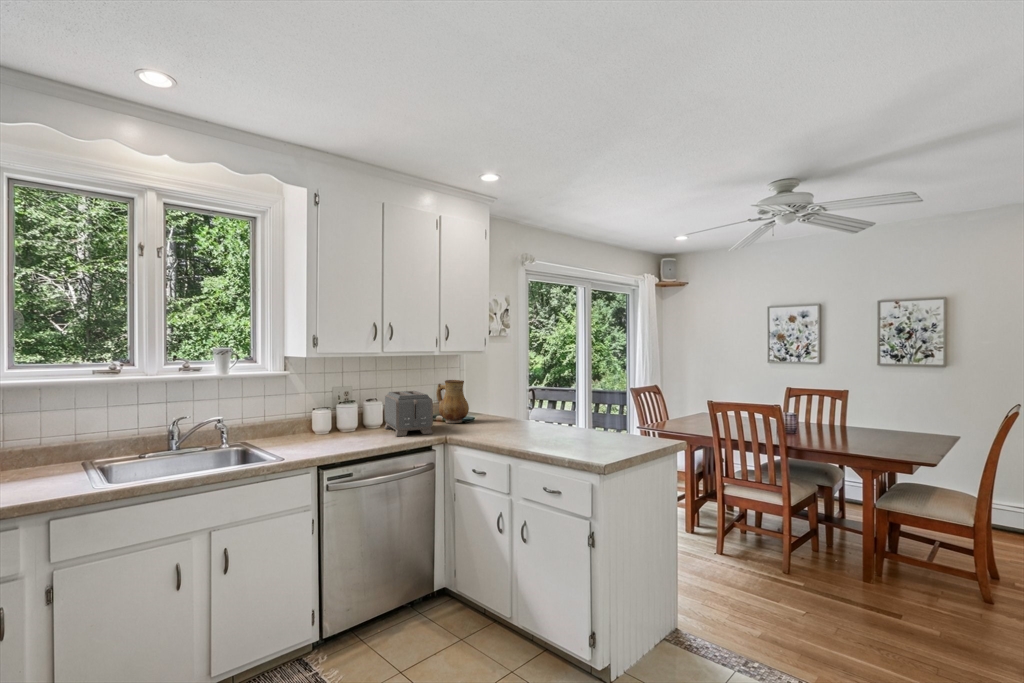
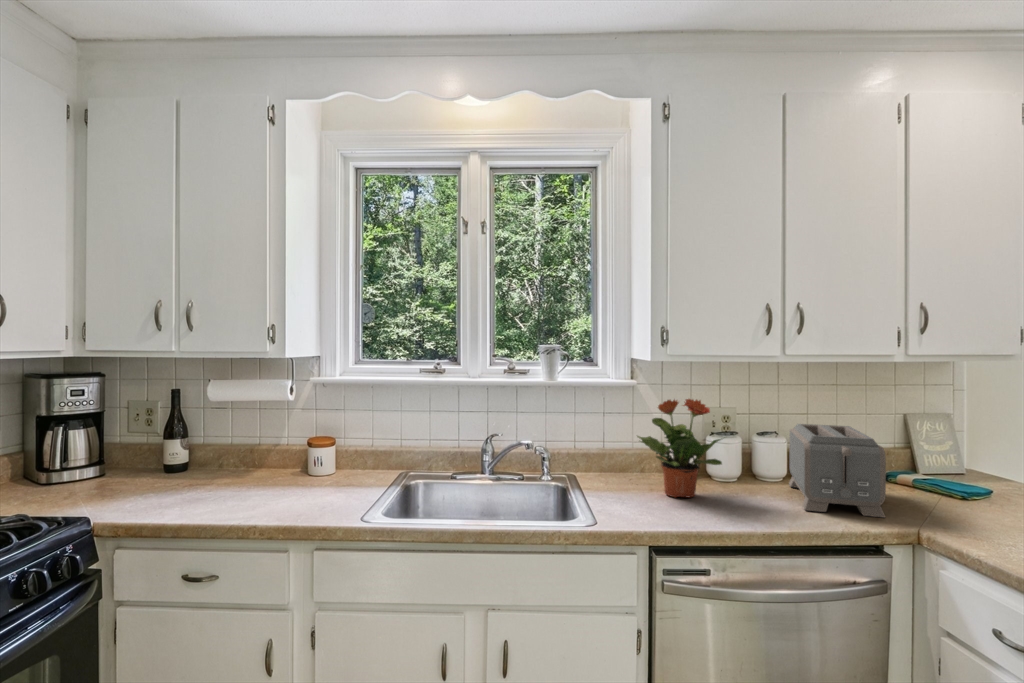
potted plant: none [297,380,355,442] -> present [637,399,722,497]
ceramic pitcher: present [436,380,469,423] -> none [897,411,976,498]

